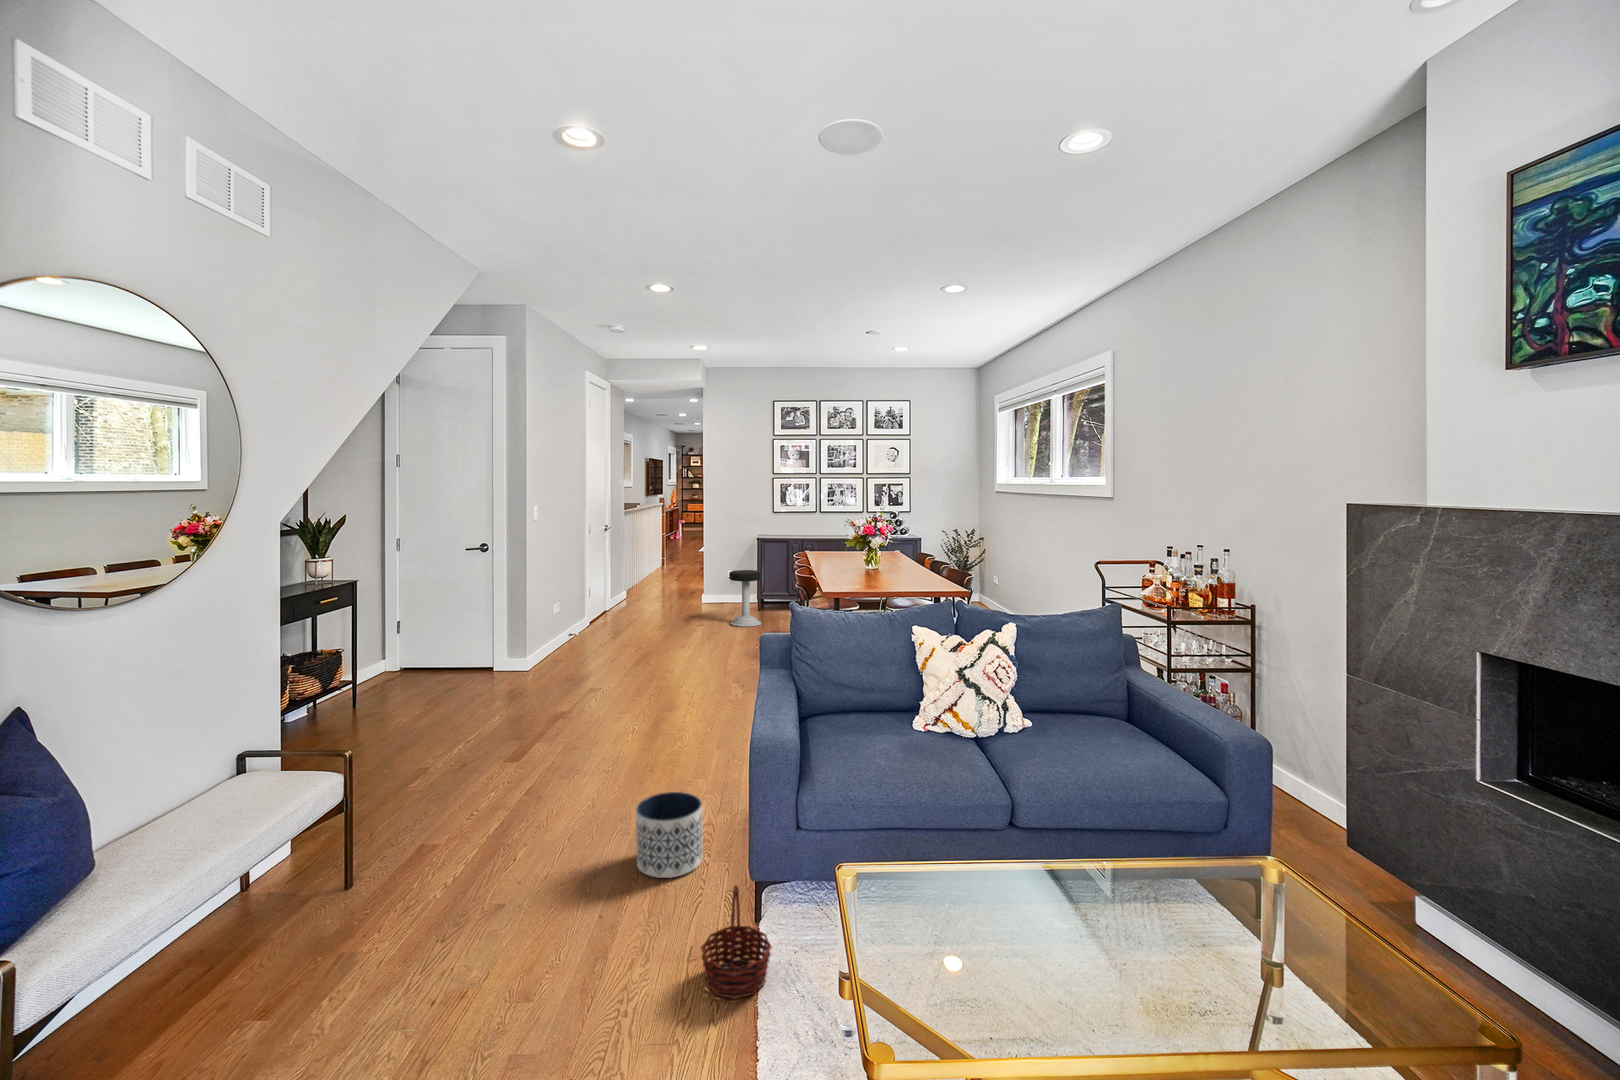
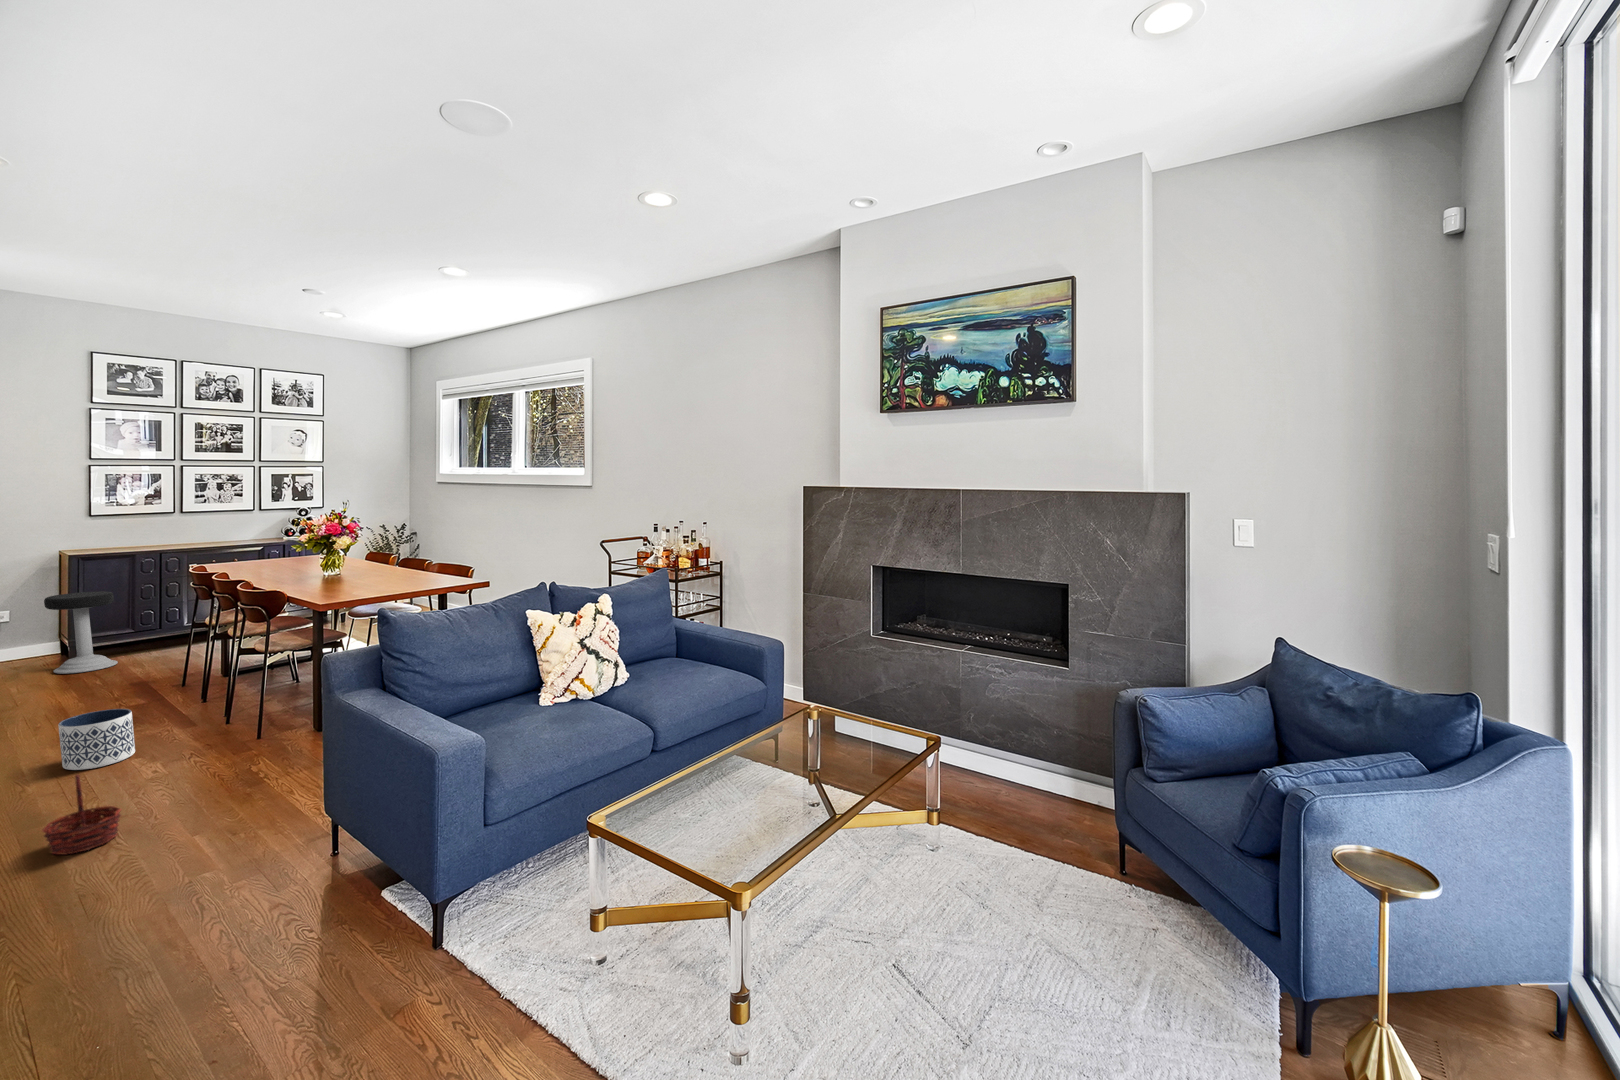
planter: present [636,792,703,878] -> present [59,709,135,770]
basket: present [701,885,772,999] -> present [42,775,121,855]

